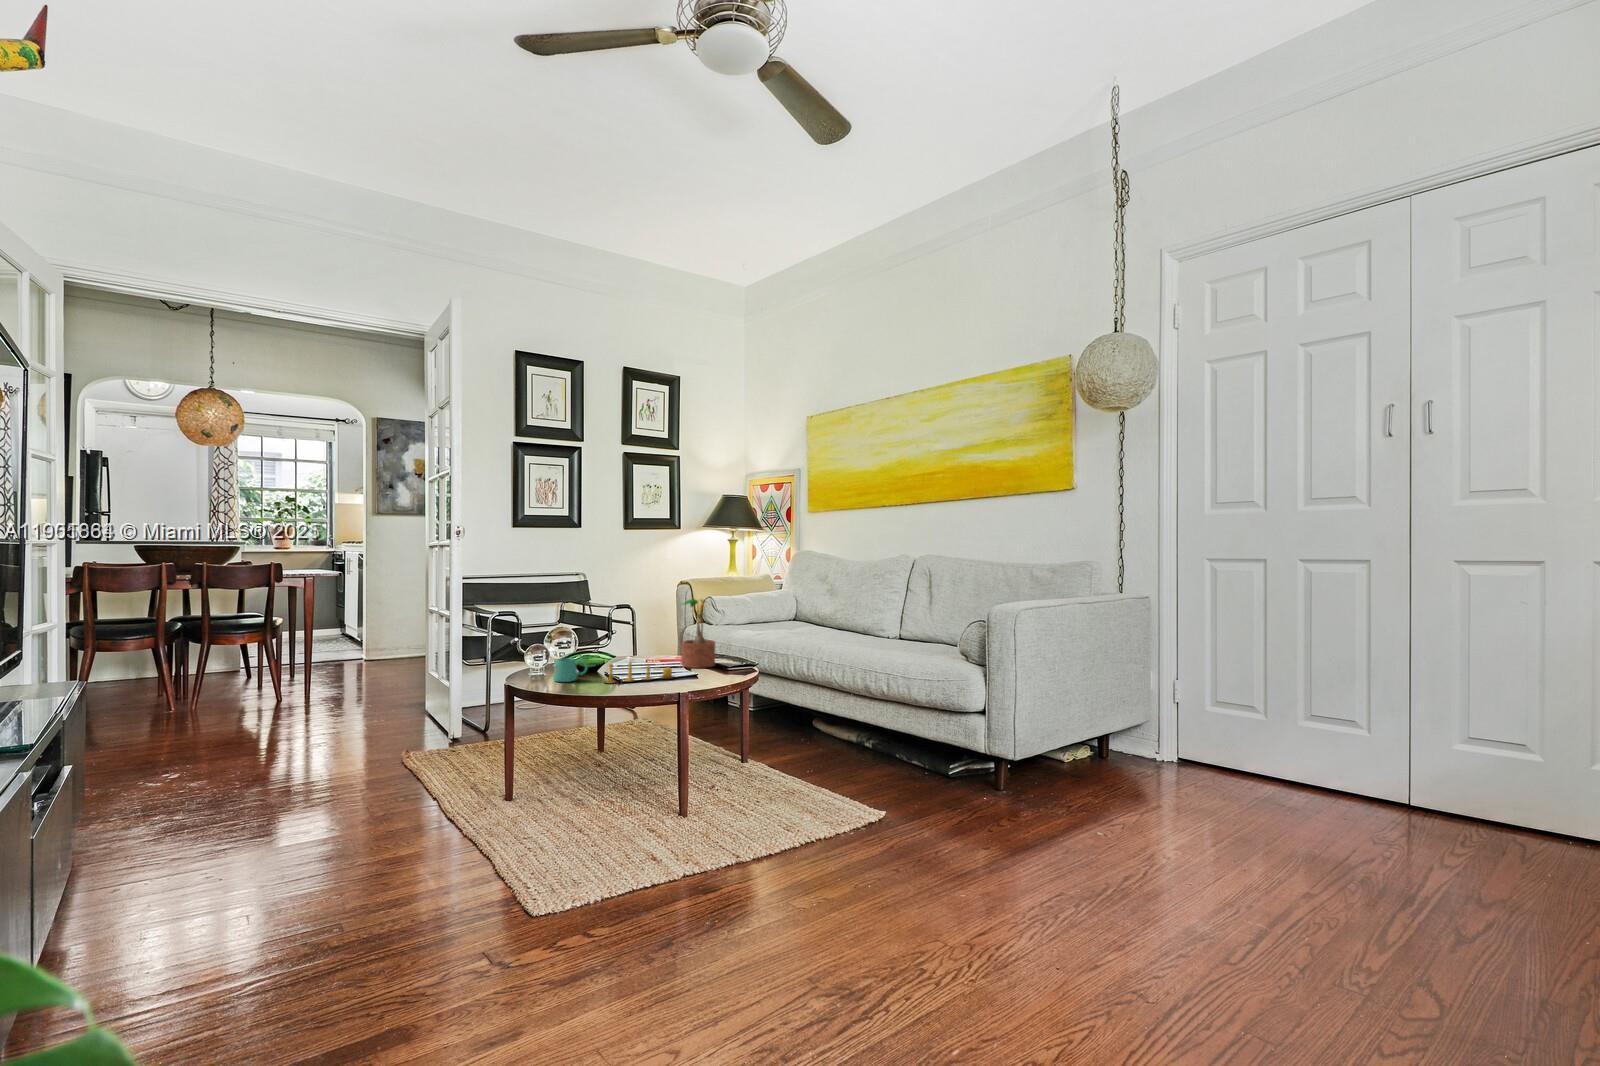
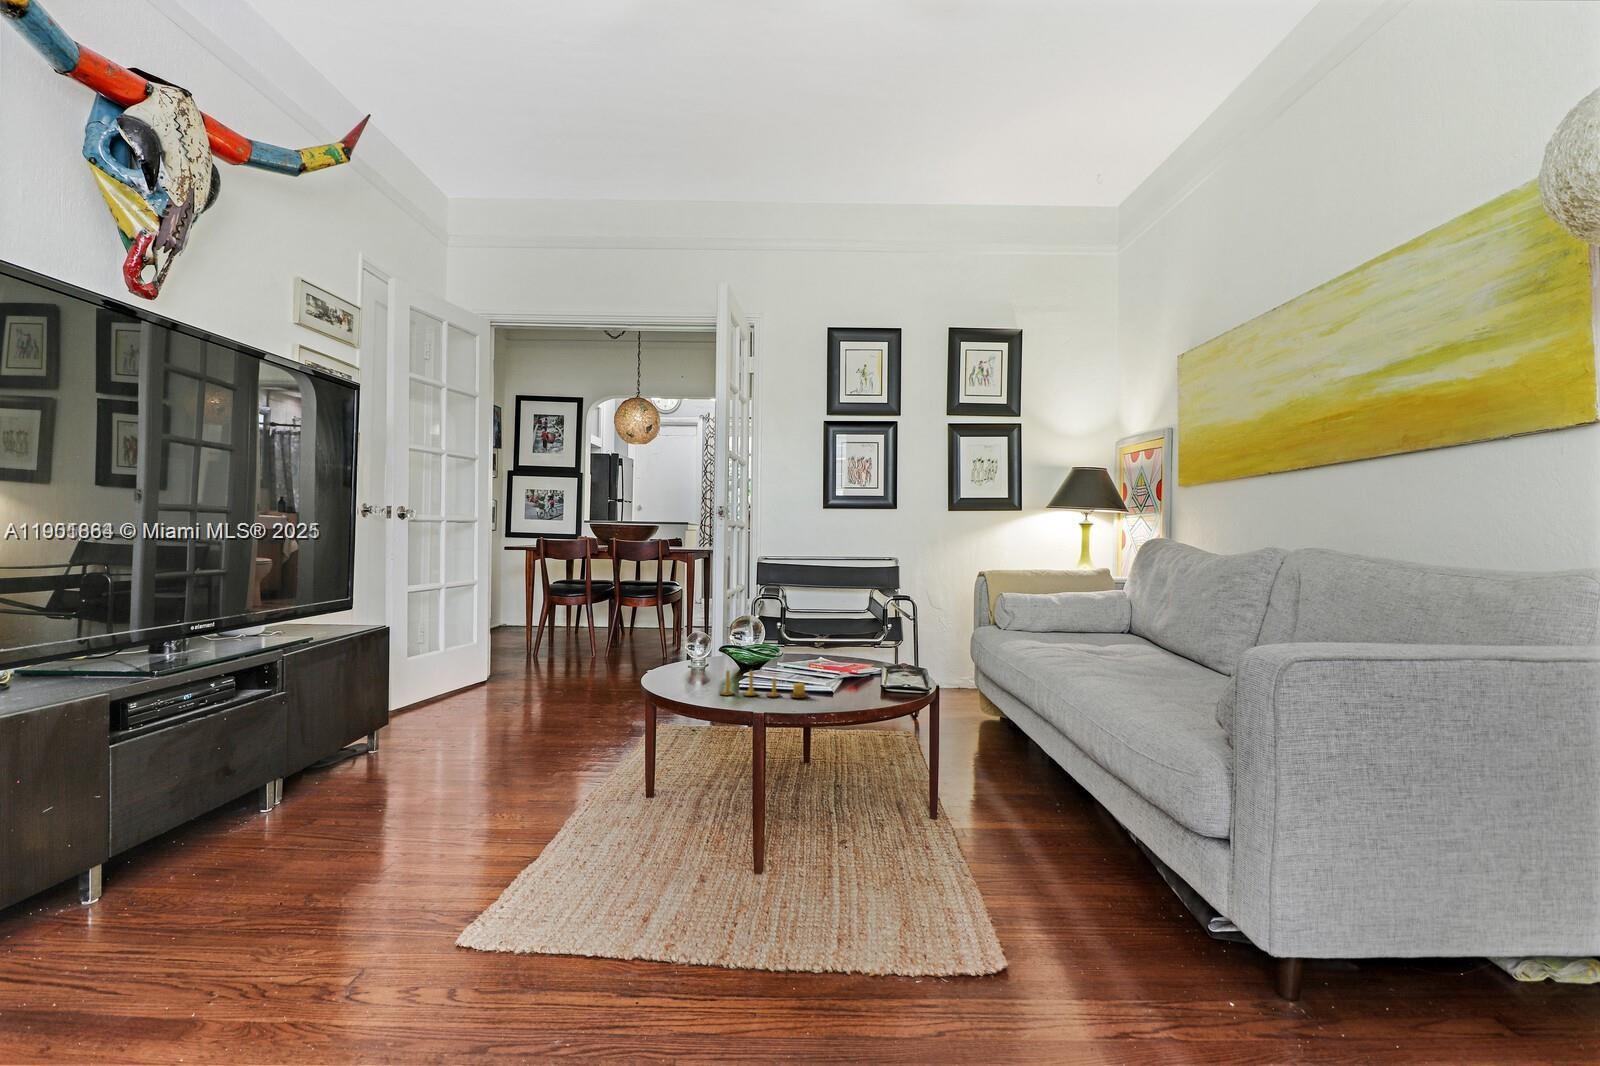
potted plant: present [681,599,715,668] -> none [853,596,902,687]
mug: present [553,658,588,682] -> none [677,658,708,687]

